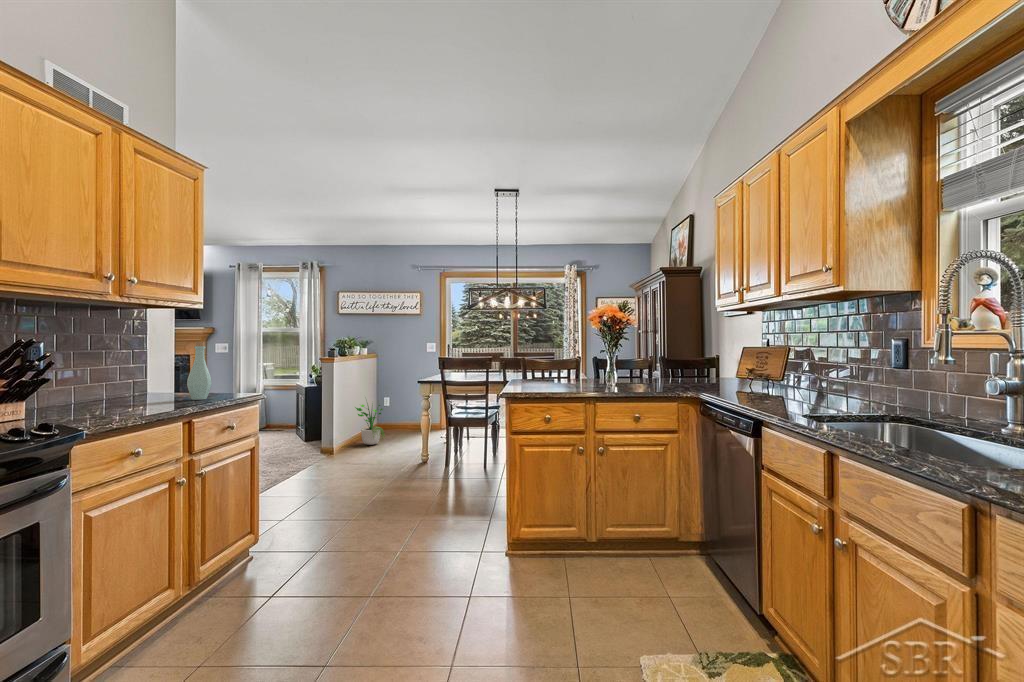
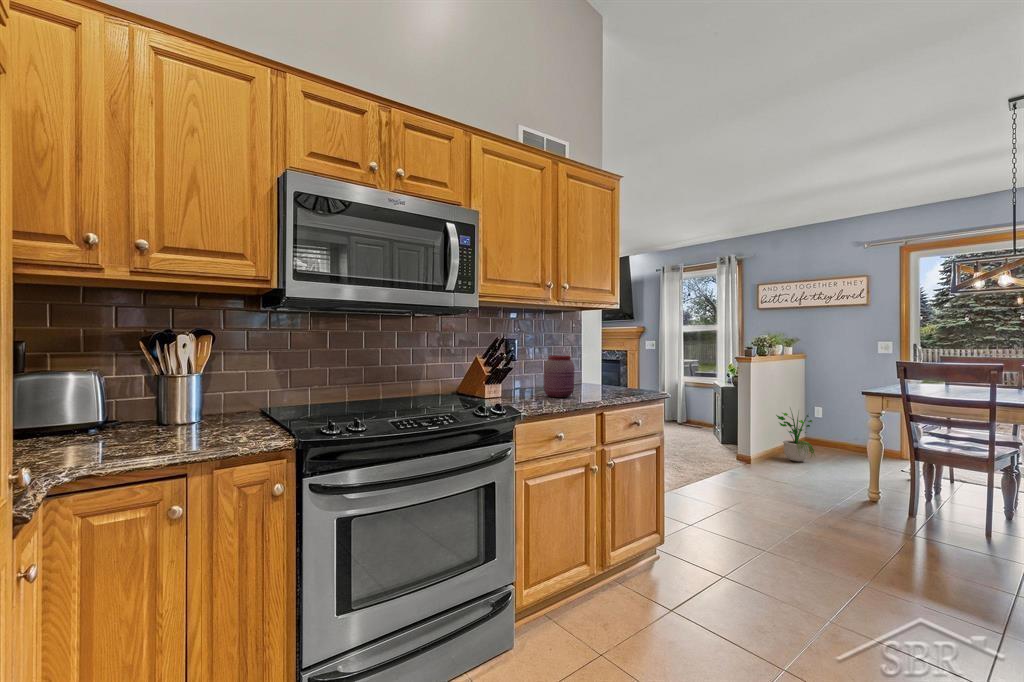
bottle: present [187,342,212,400] -> none [604,340,624,394]
jar: none [102,360,149,410] -> present [544,355,575,398]

